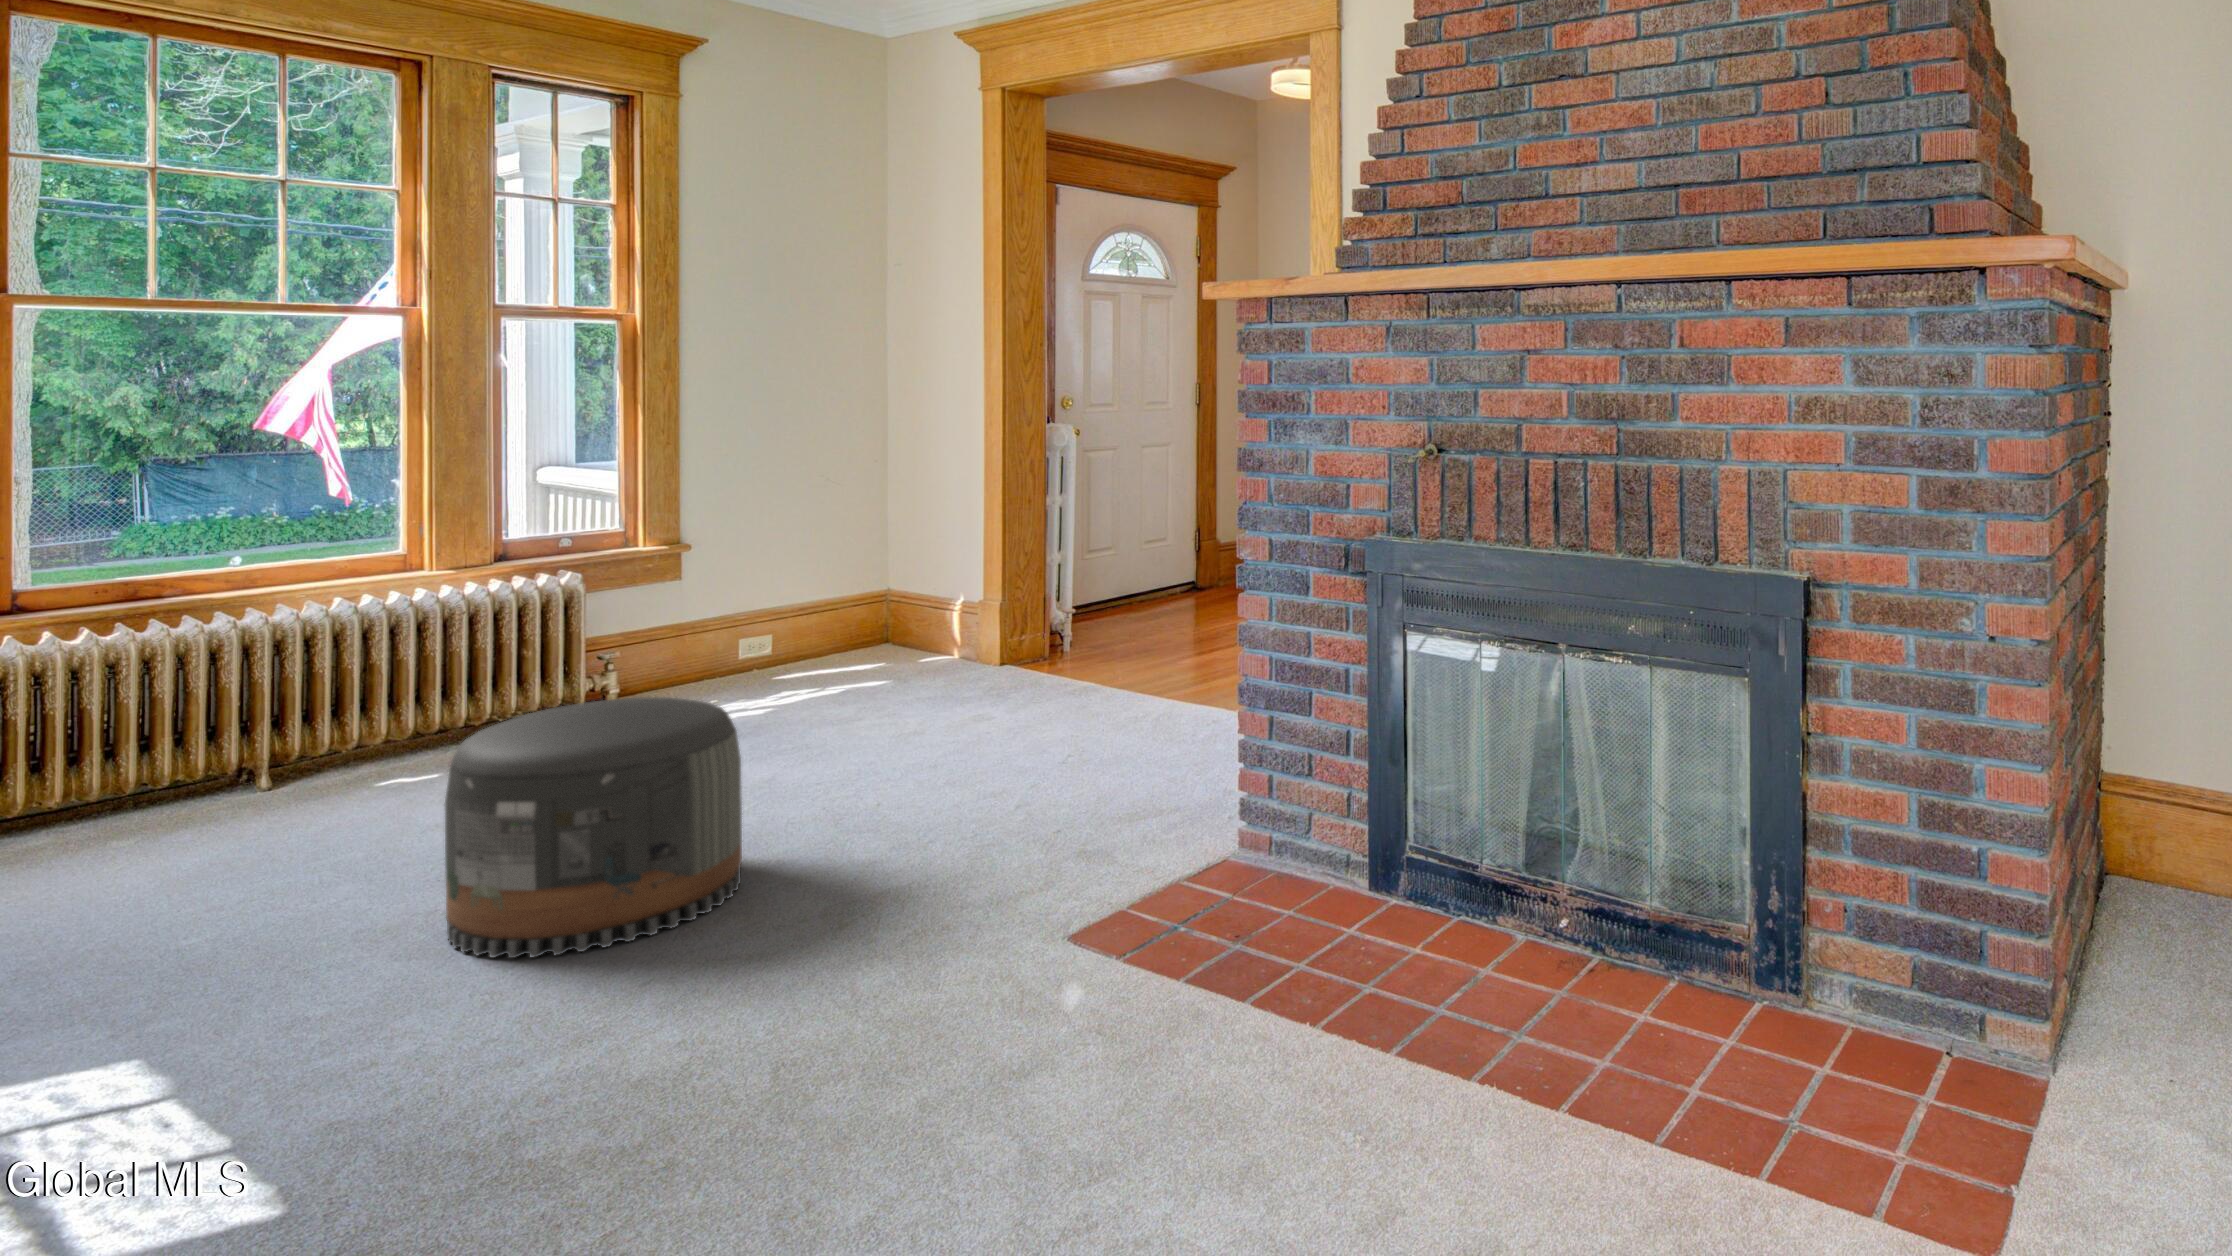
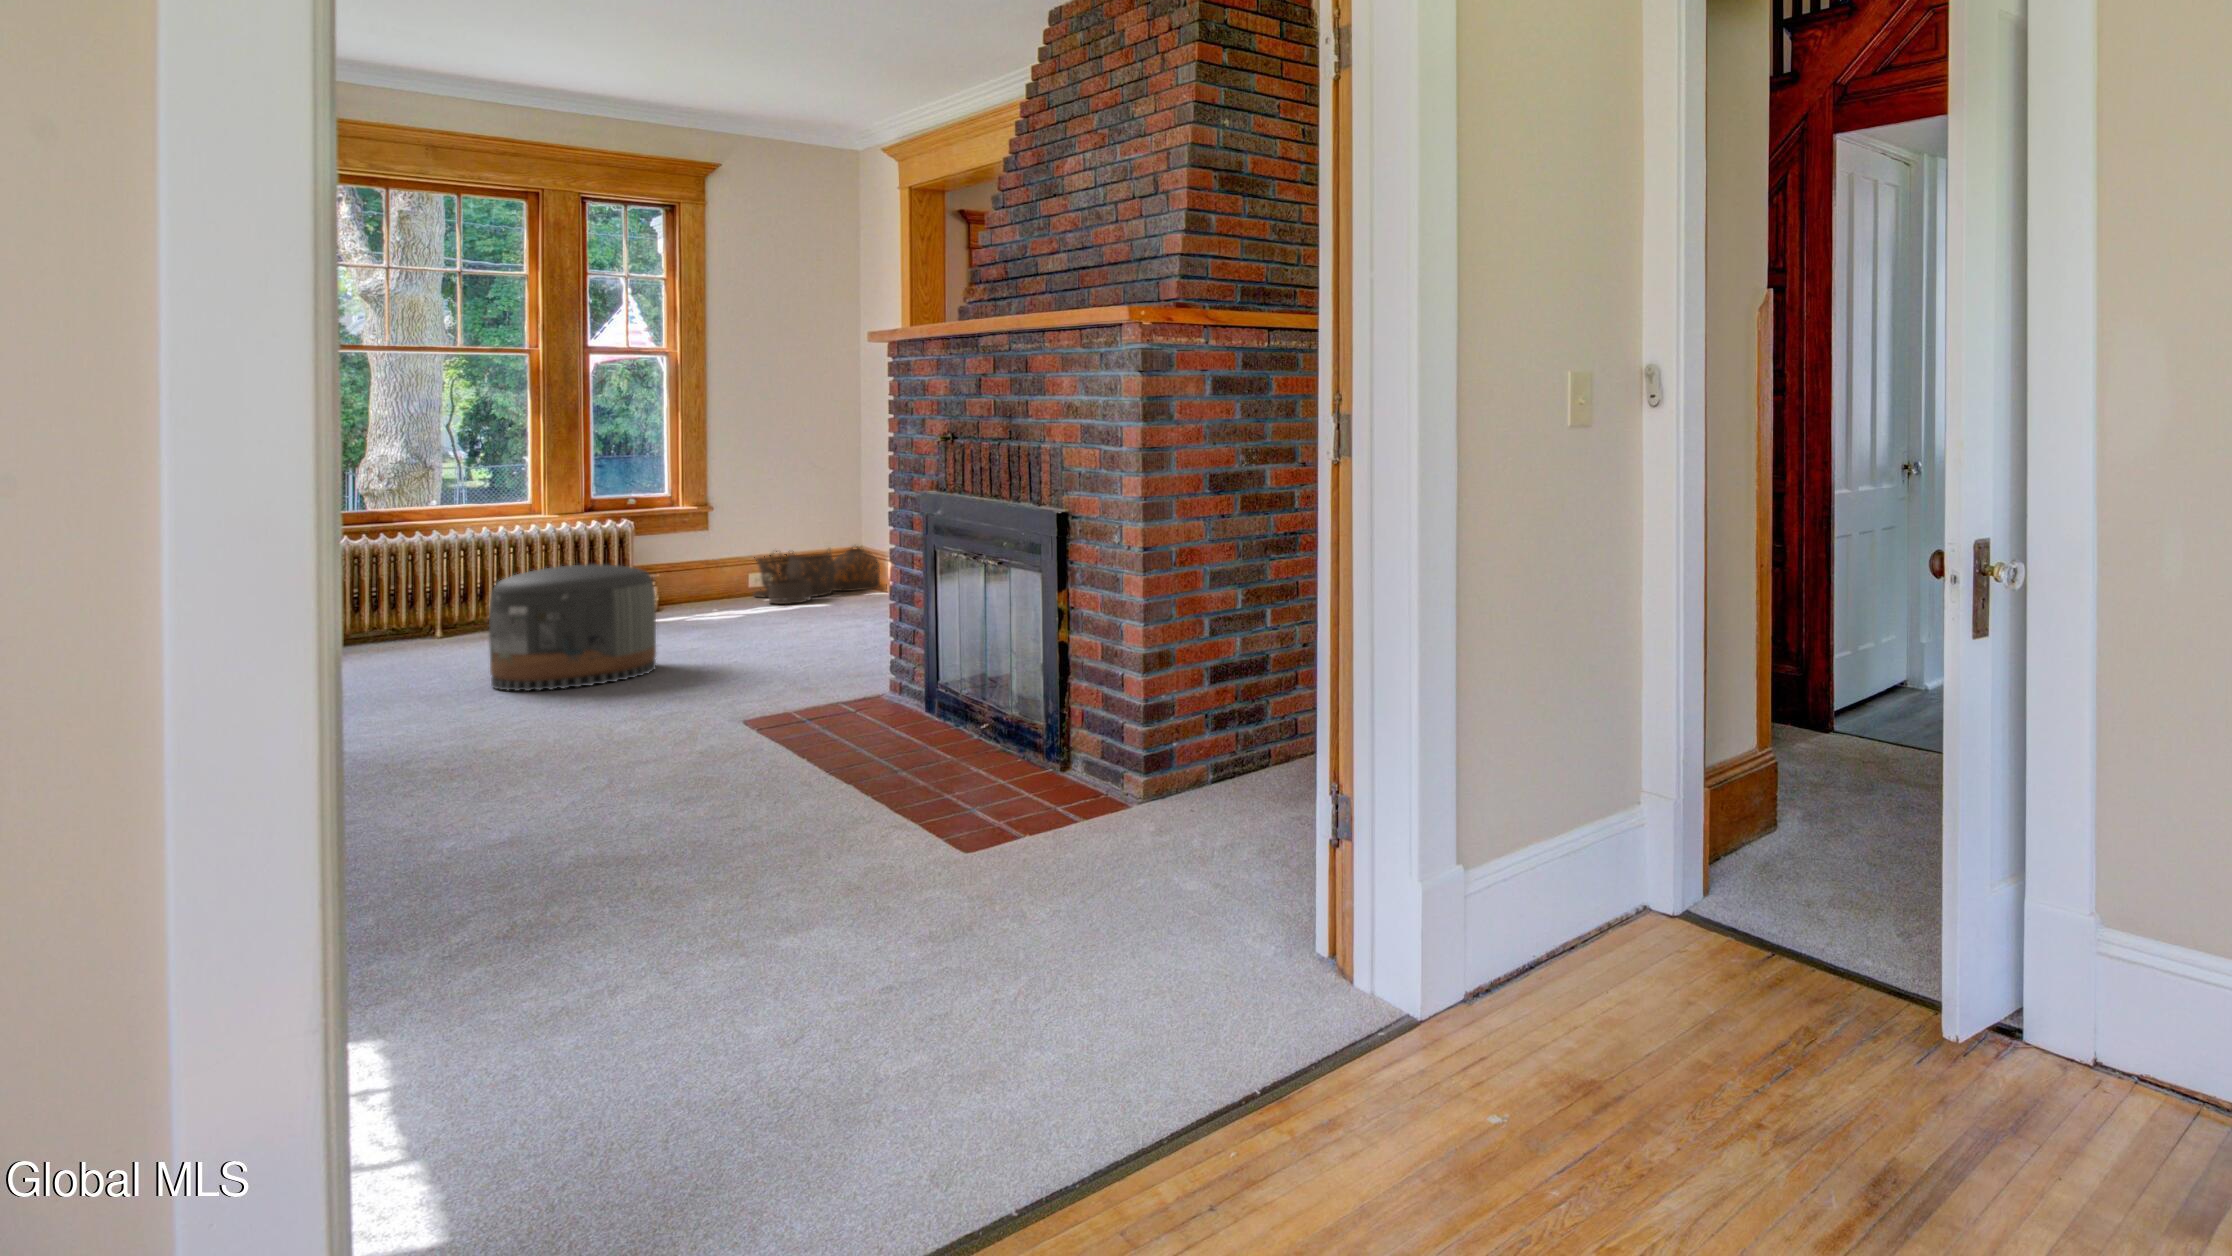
woven basket: none [749,597,931,698] -> present [754,546,880,604]

